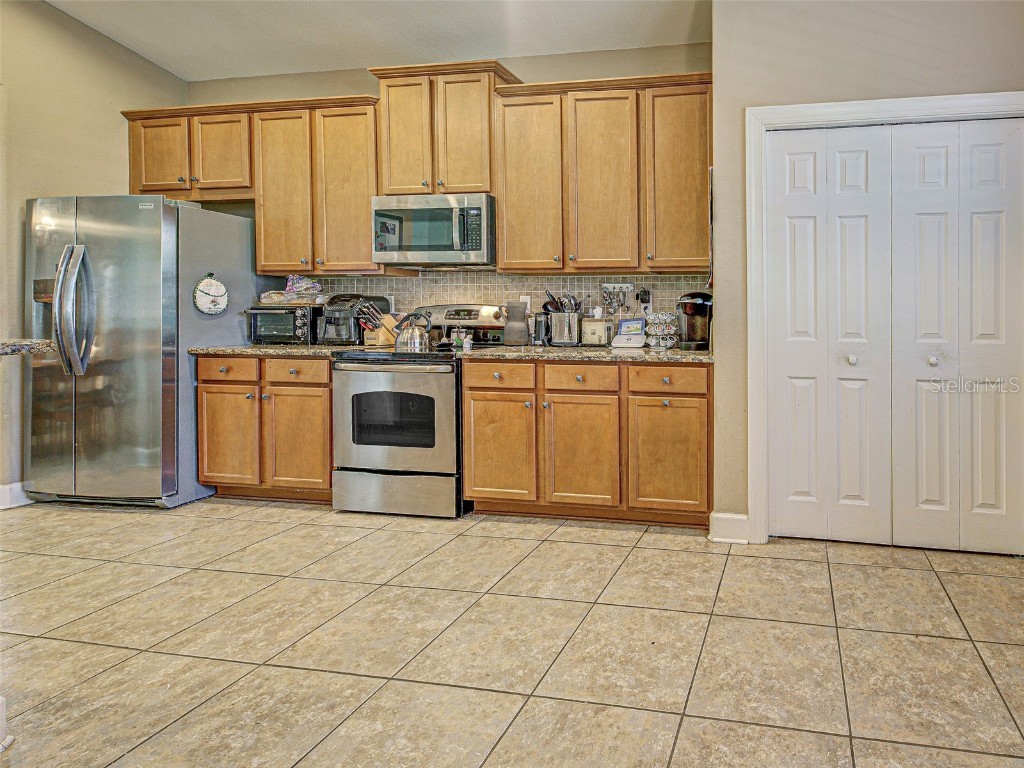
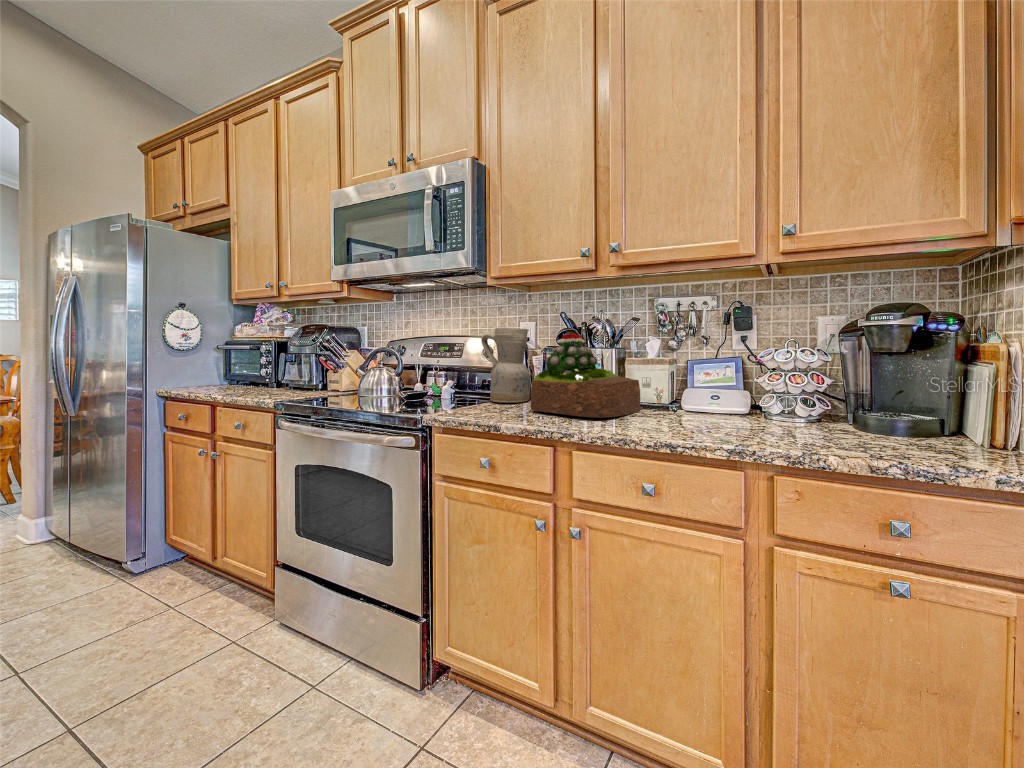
succulent plant: none [532,305,590,347] -> present [531,334,640,418]

